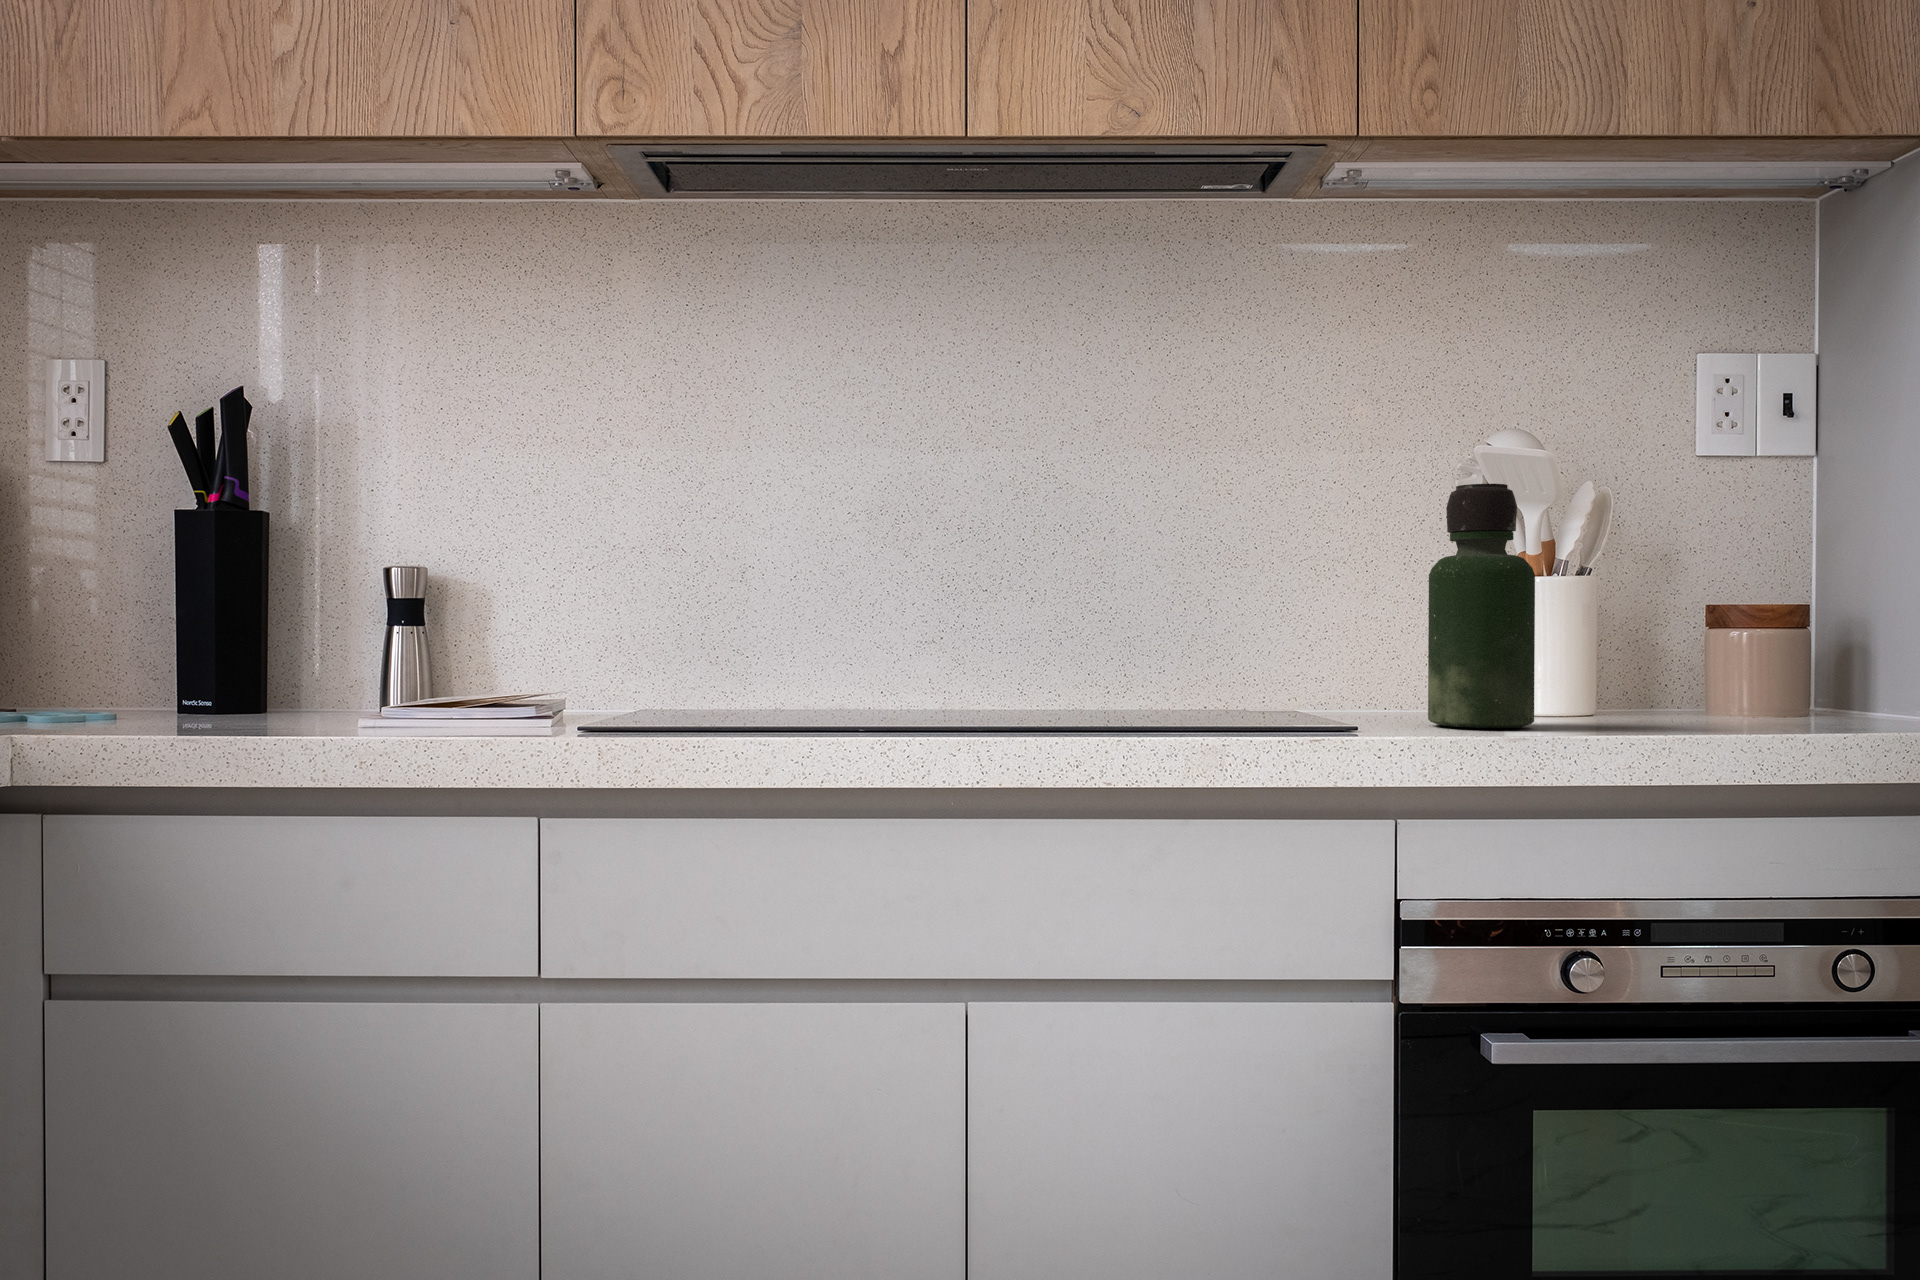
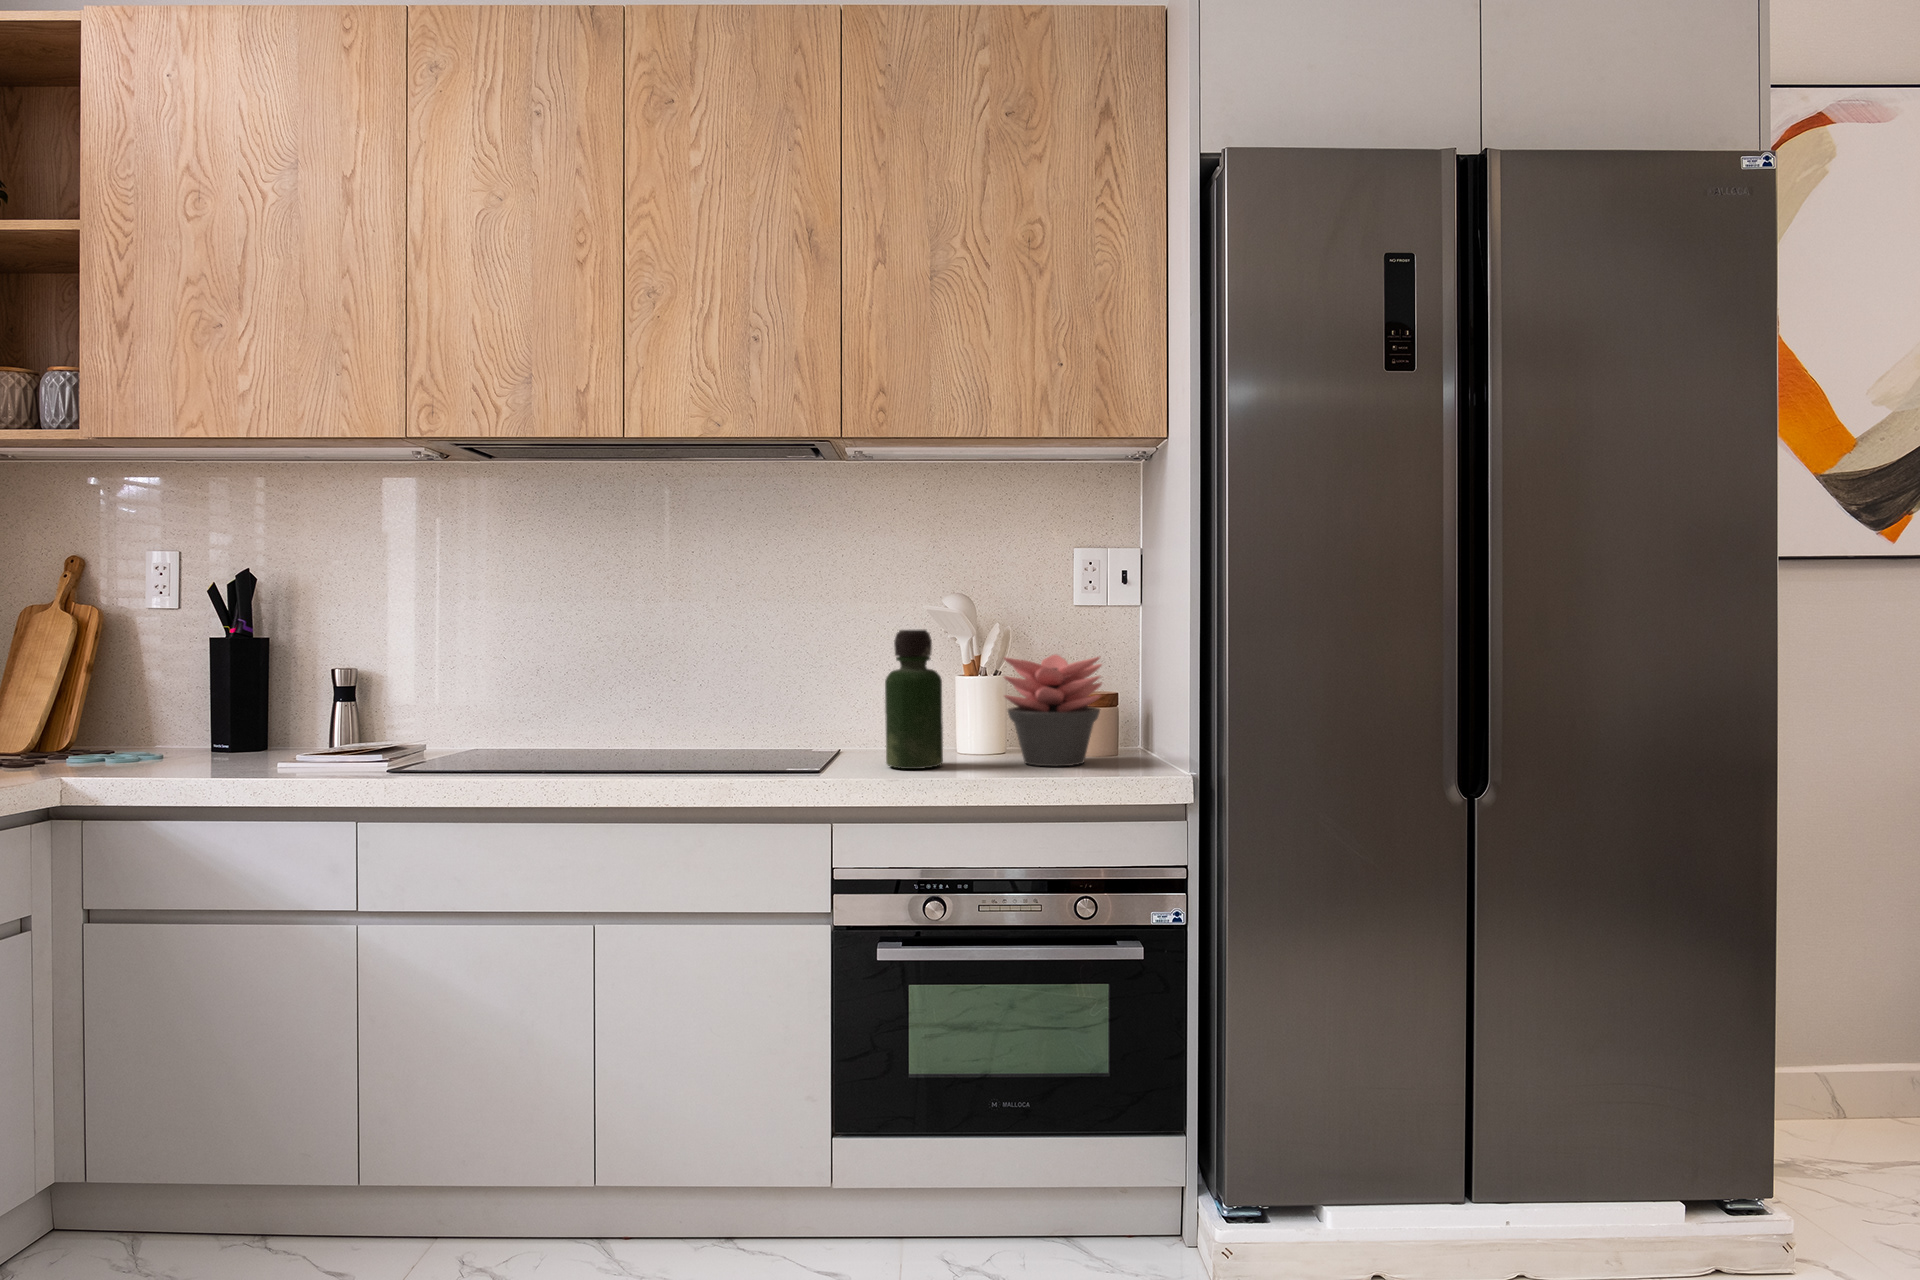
succulent plant: none [1612,535,1821,727] -> present [1004,654,1102,766]

